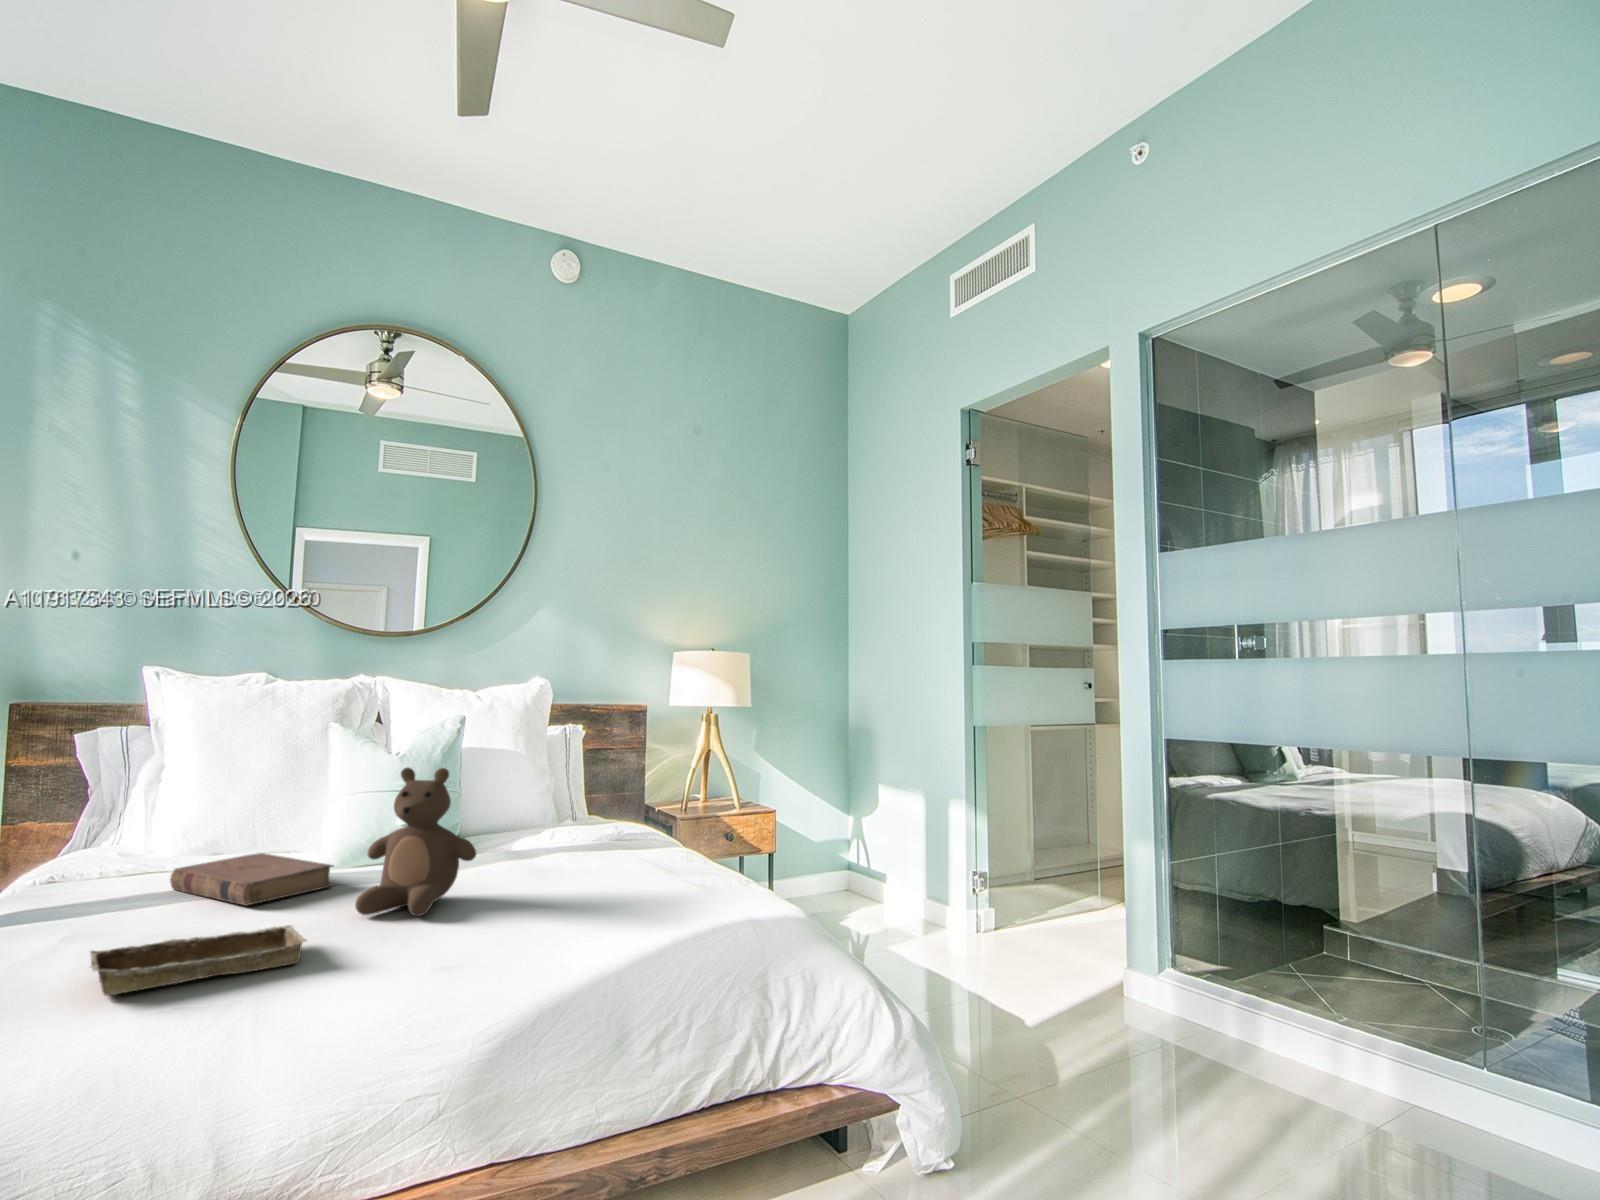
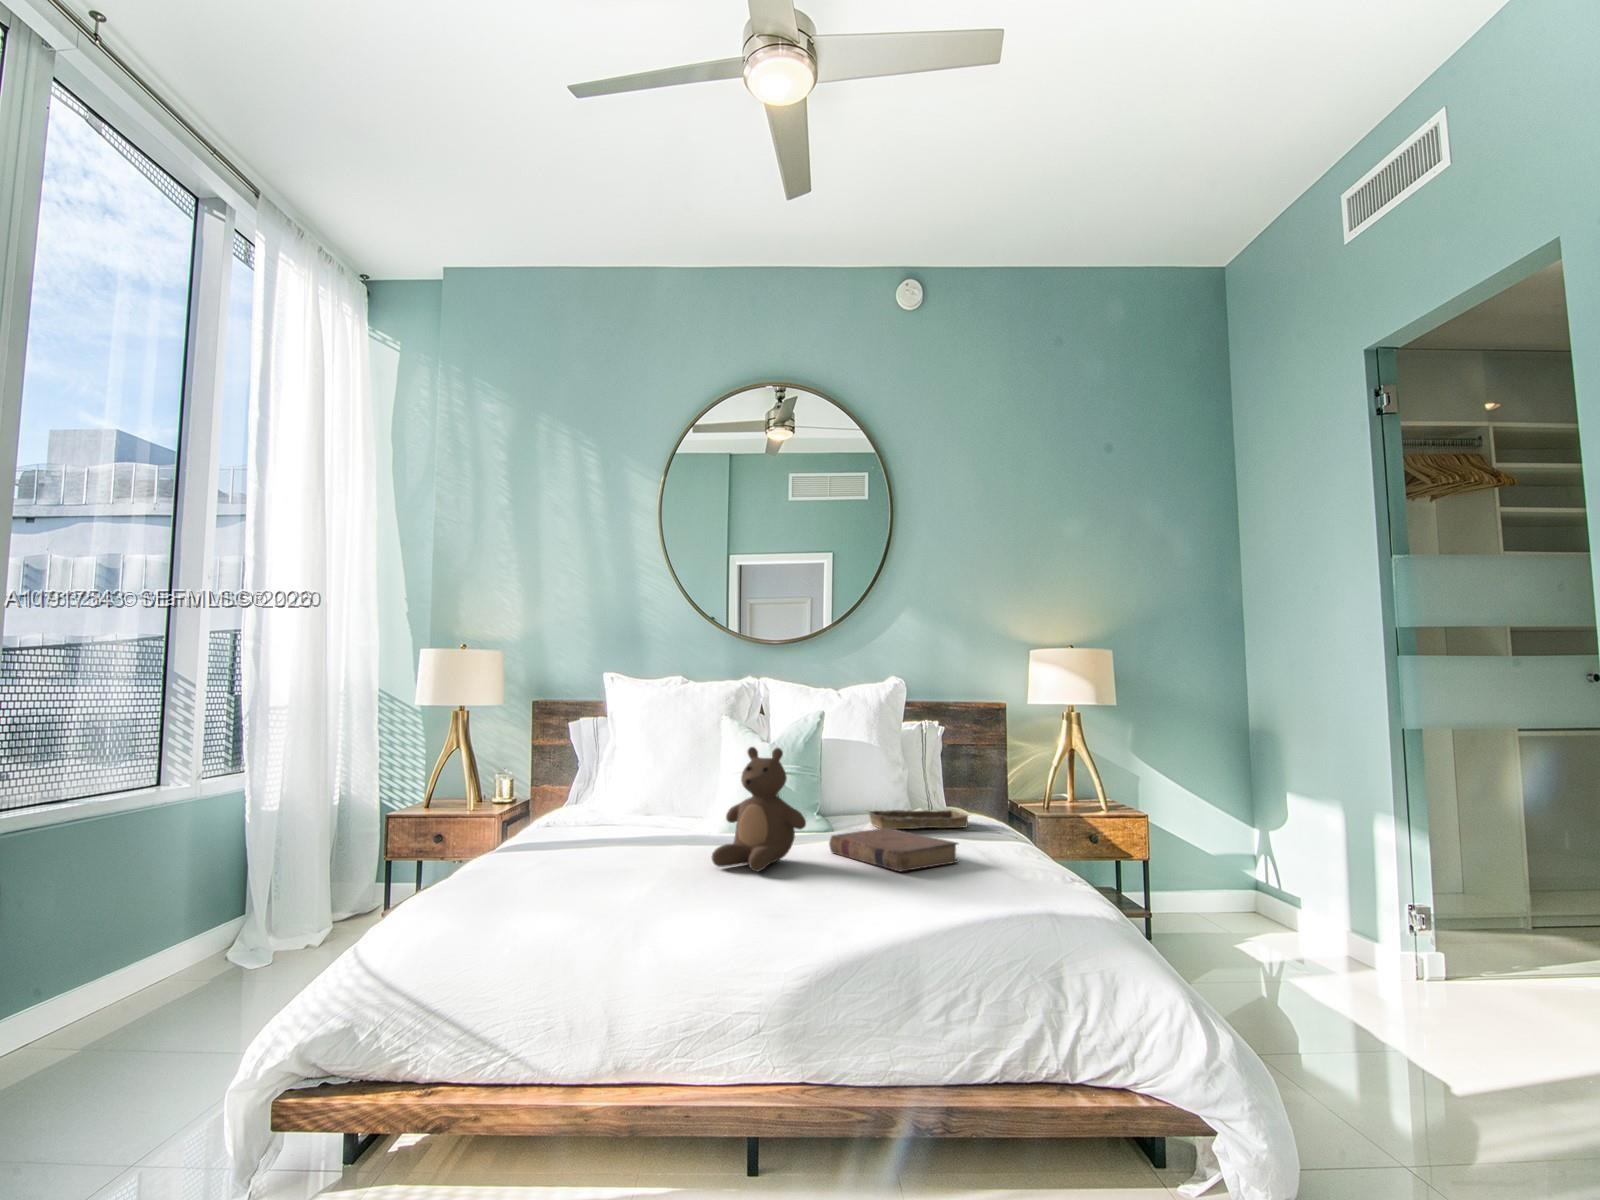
book: present [170,853,333,906] -> present [829,828,959,871]
tray: present [90,925,307,996] -> present [869,810,969,829]

